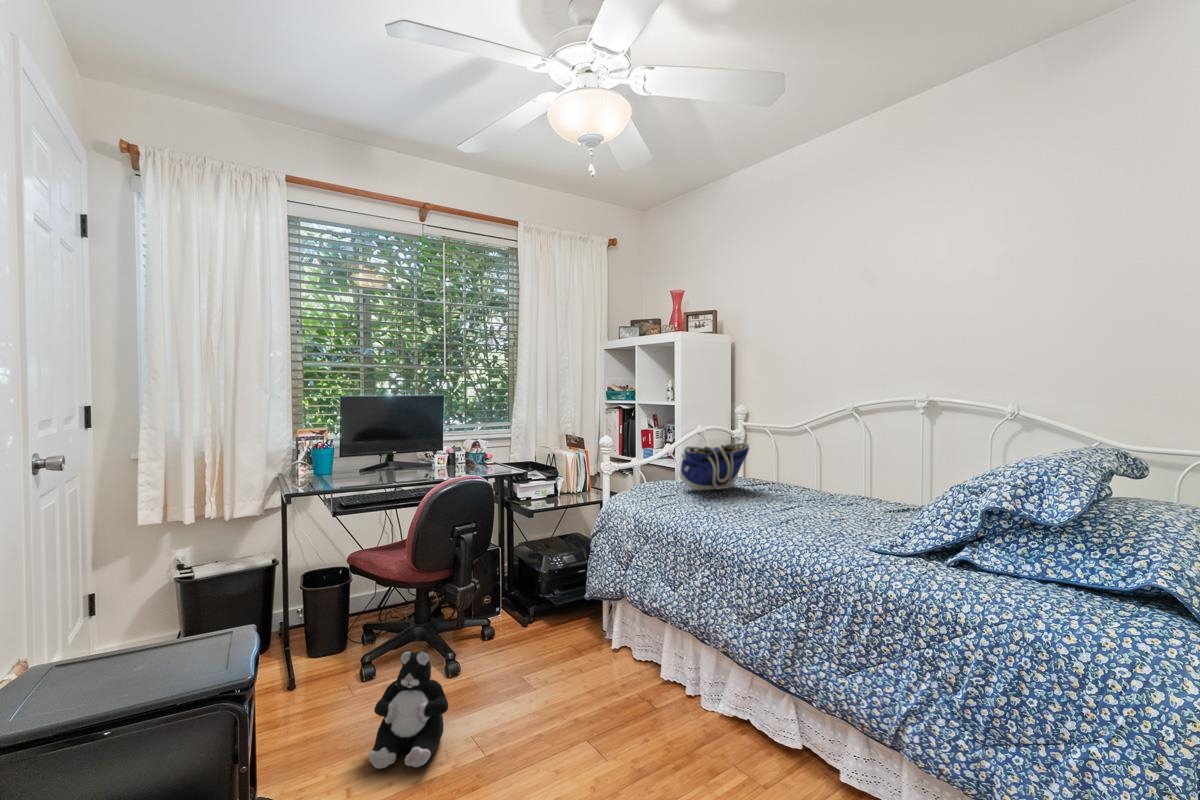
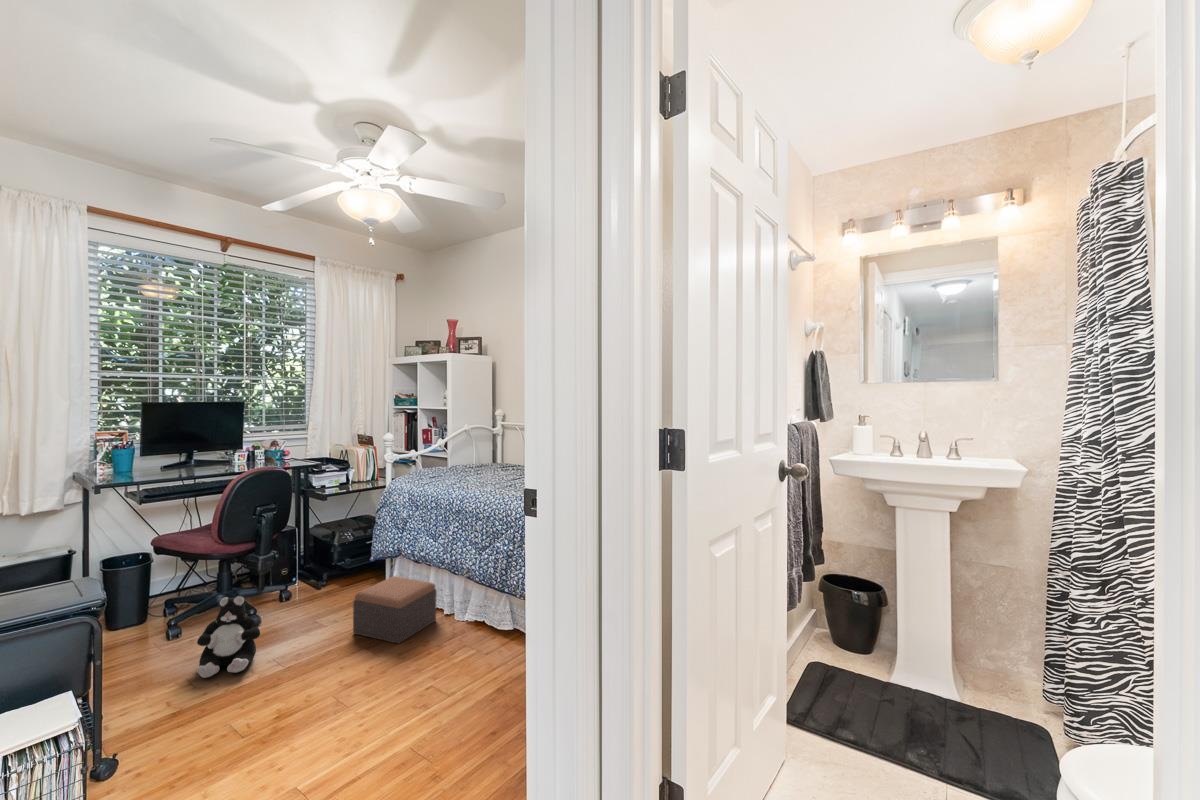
tote bag: present [678,443,749,490] -> none [447,439,500,474]
footstool: none [565,634,678,751] -> present [353,576,437,644]

